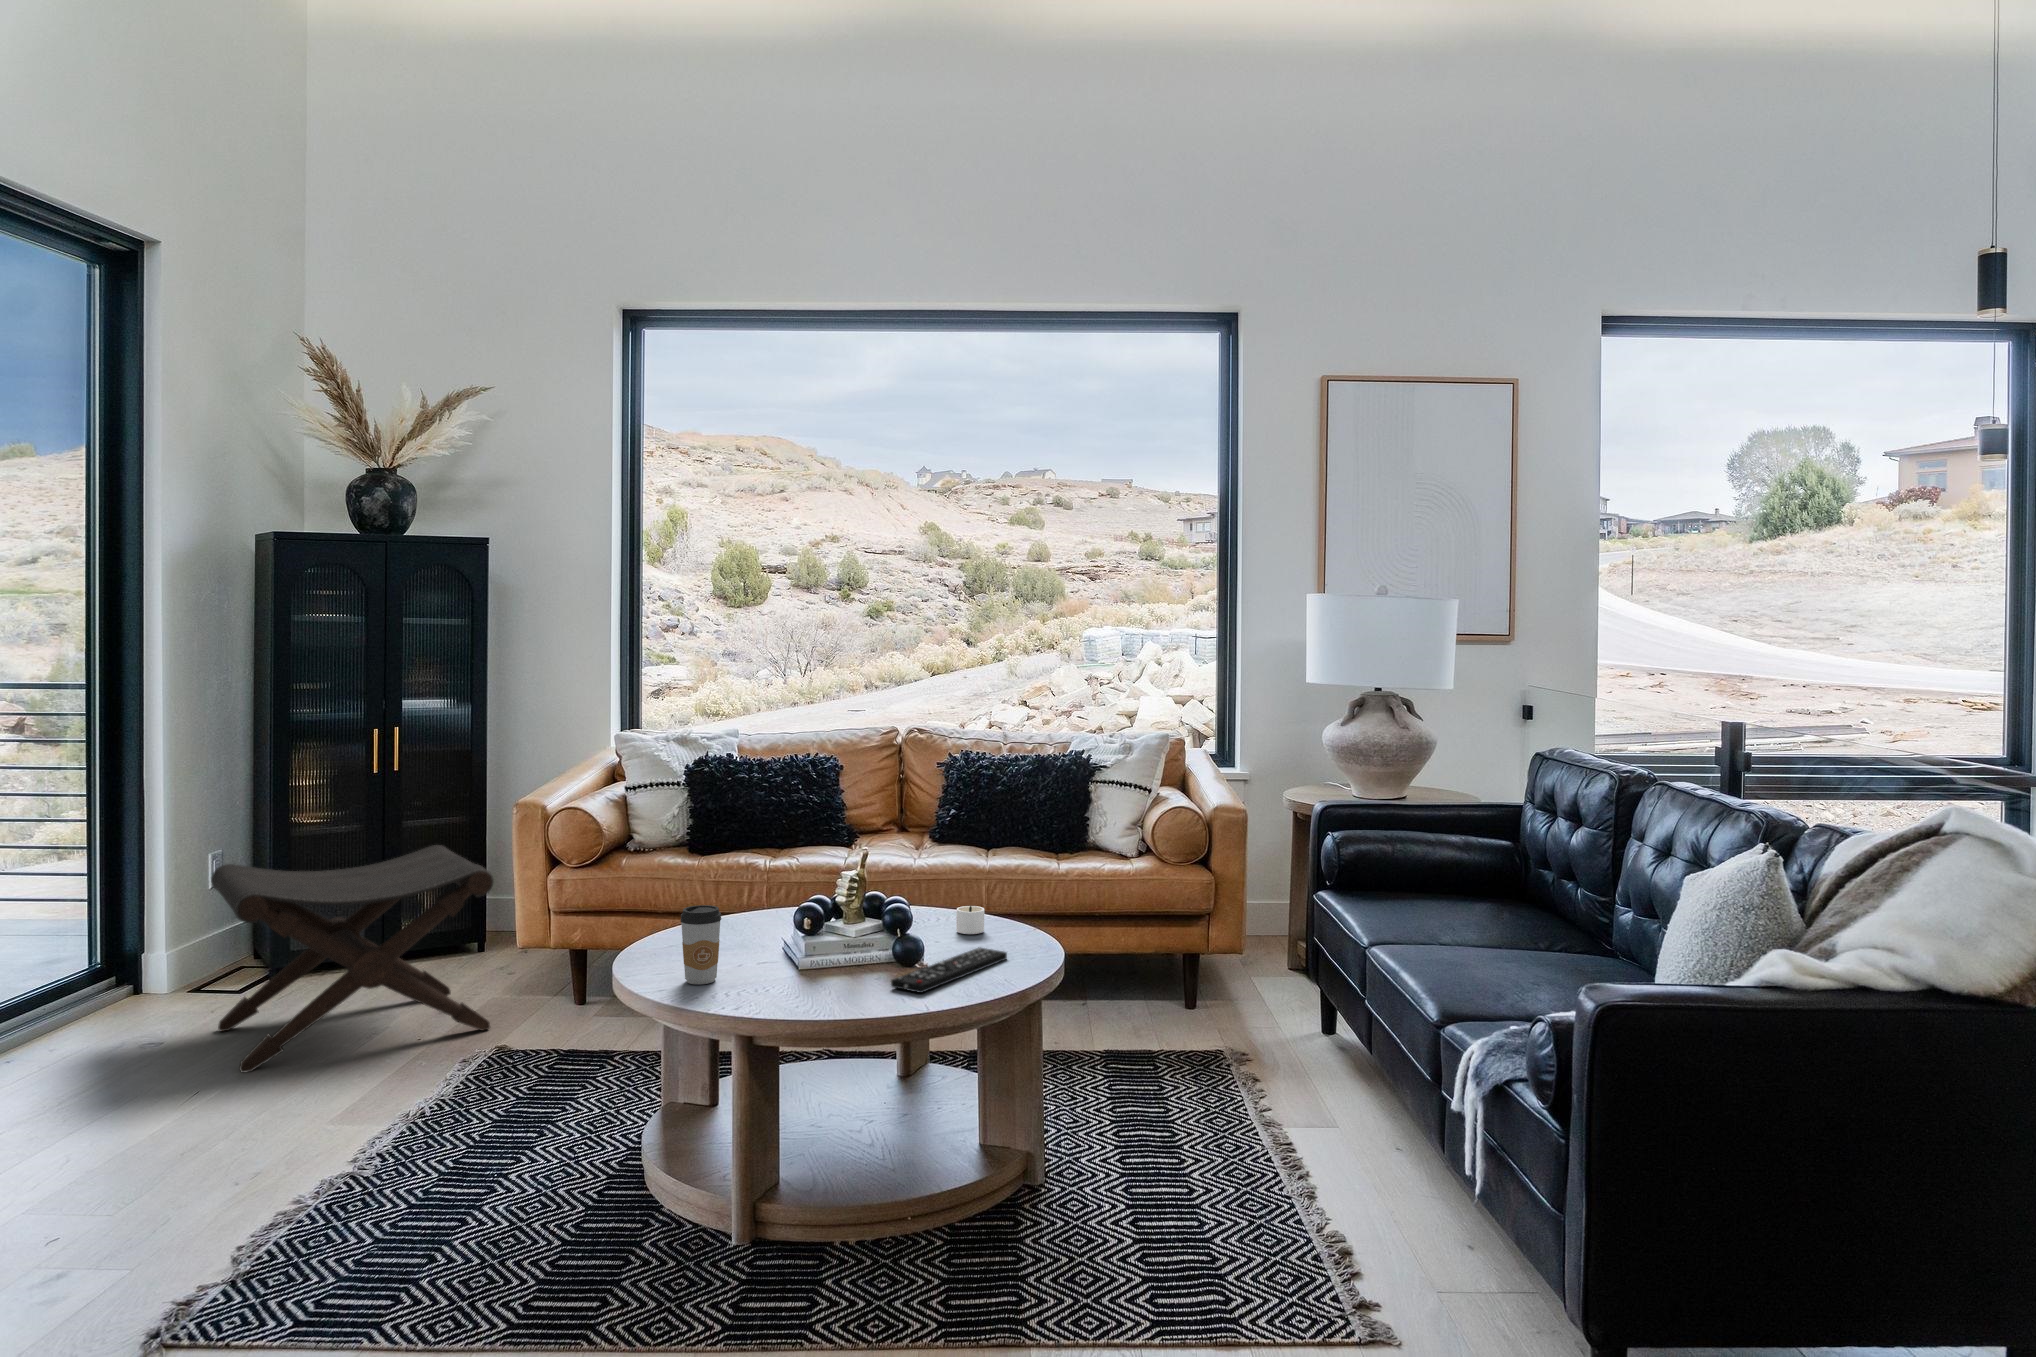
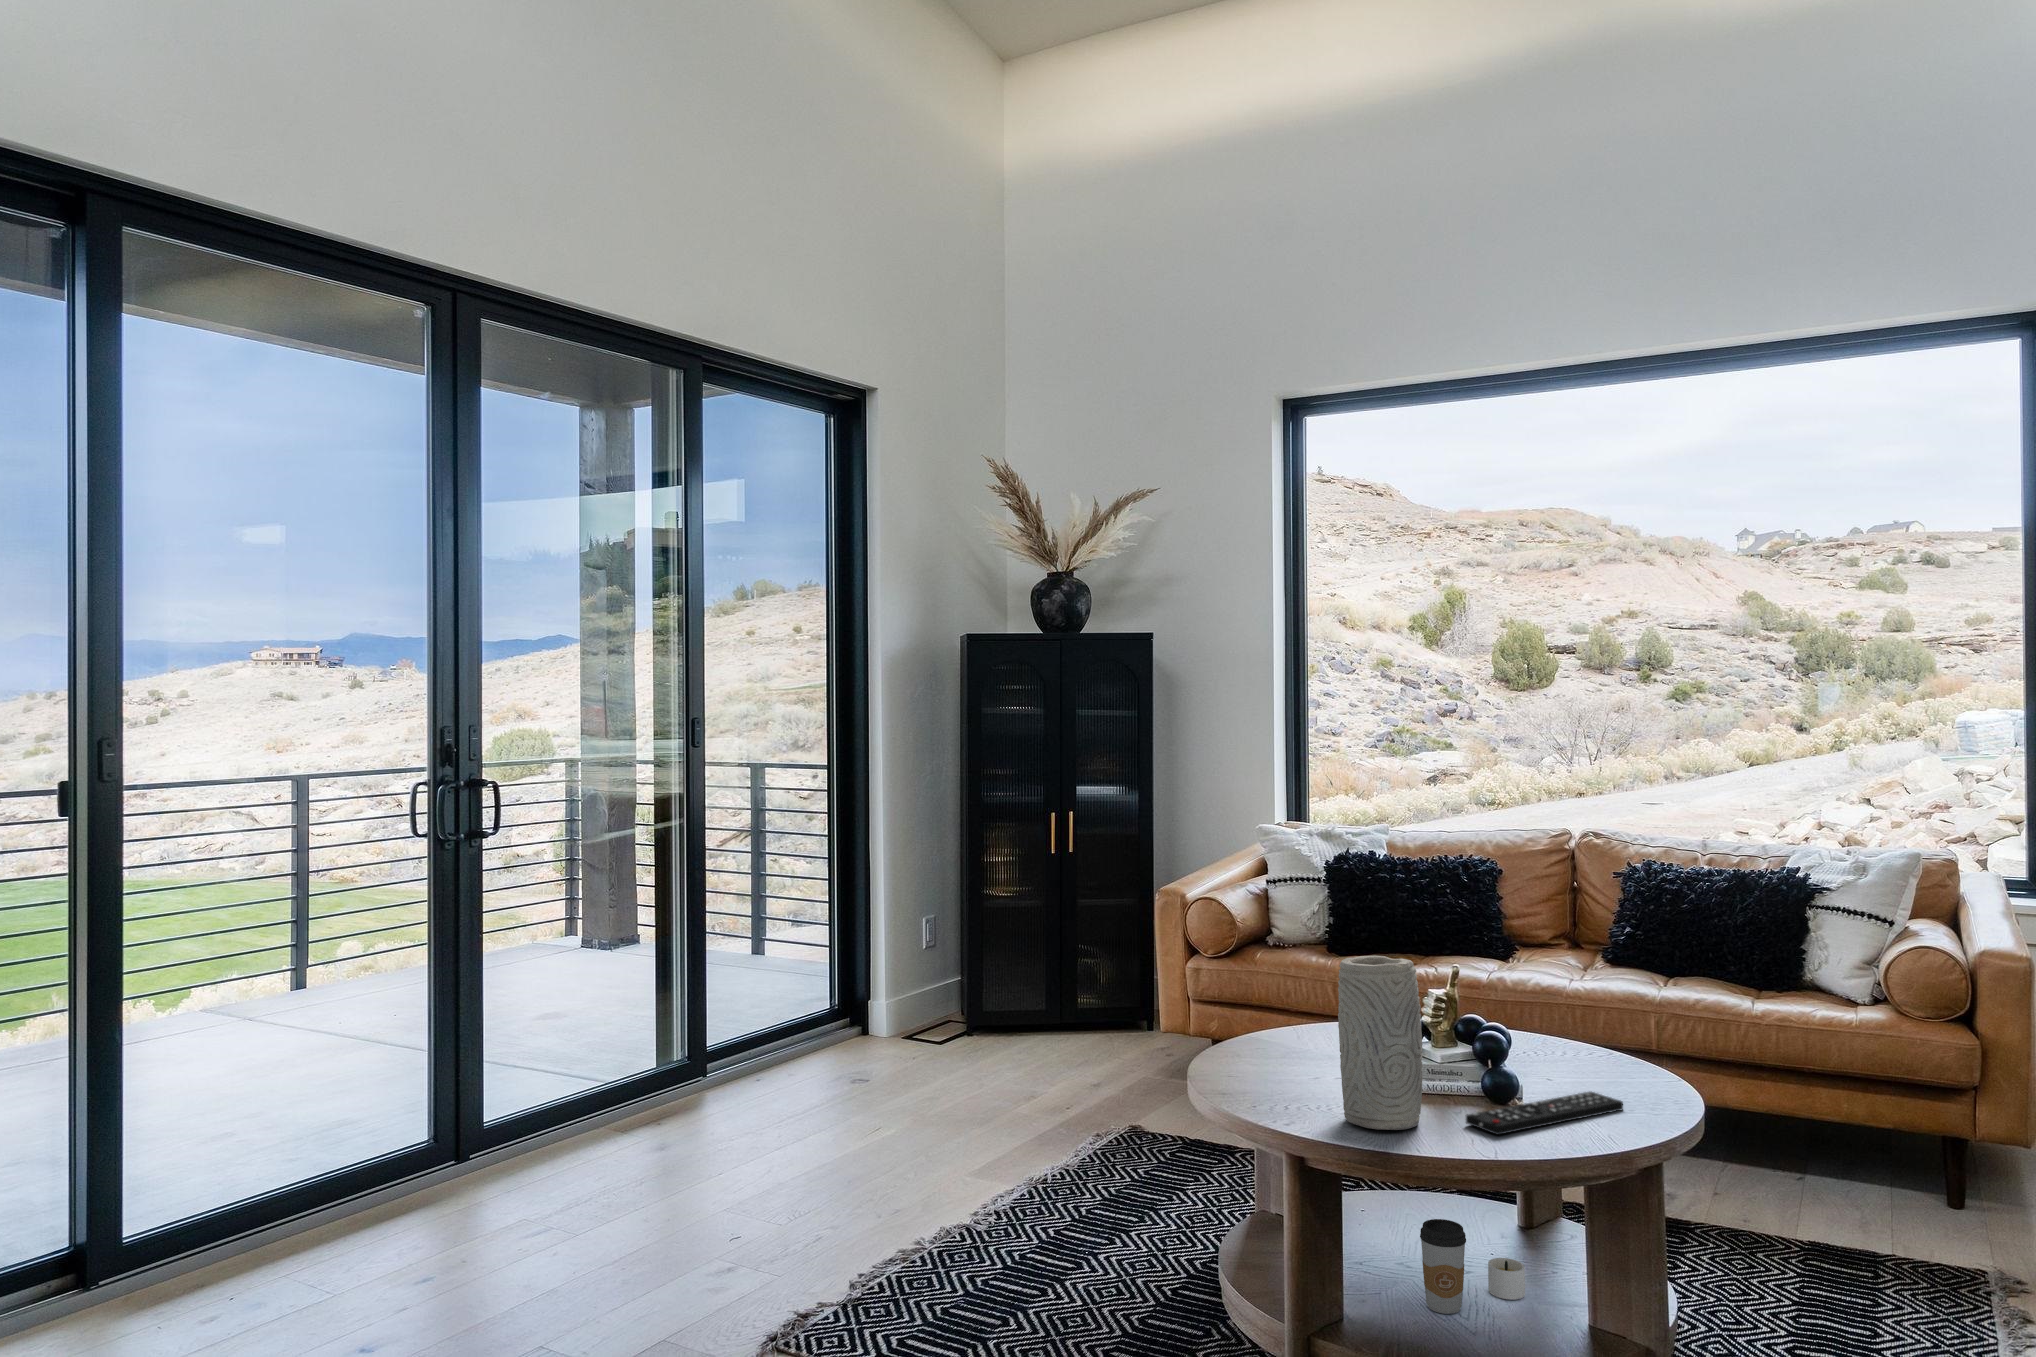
footstool: present [211,845,494,1072] -> none [906,925,1128,1119]
vase: none [782,845,856,1003] -> present [1338,955,1423,1130]
coffee cup: present [680,905,721,984] -> present [1420,1219,1466,1314]
candle: present [956,906,984,934] -> present [1488,1258,1525,1300]

